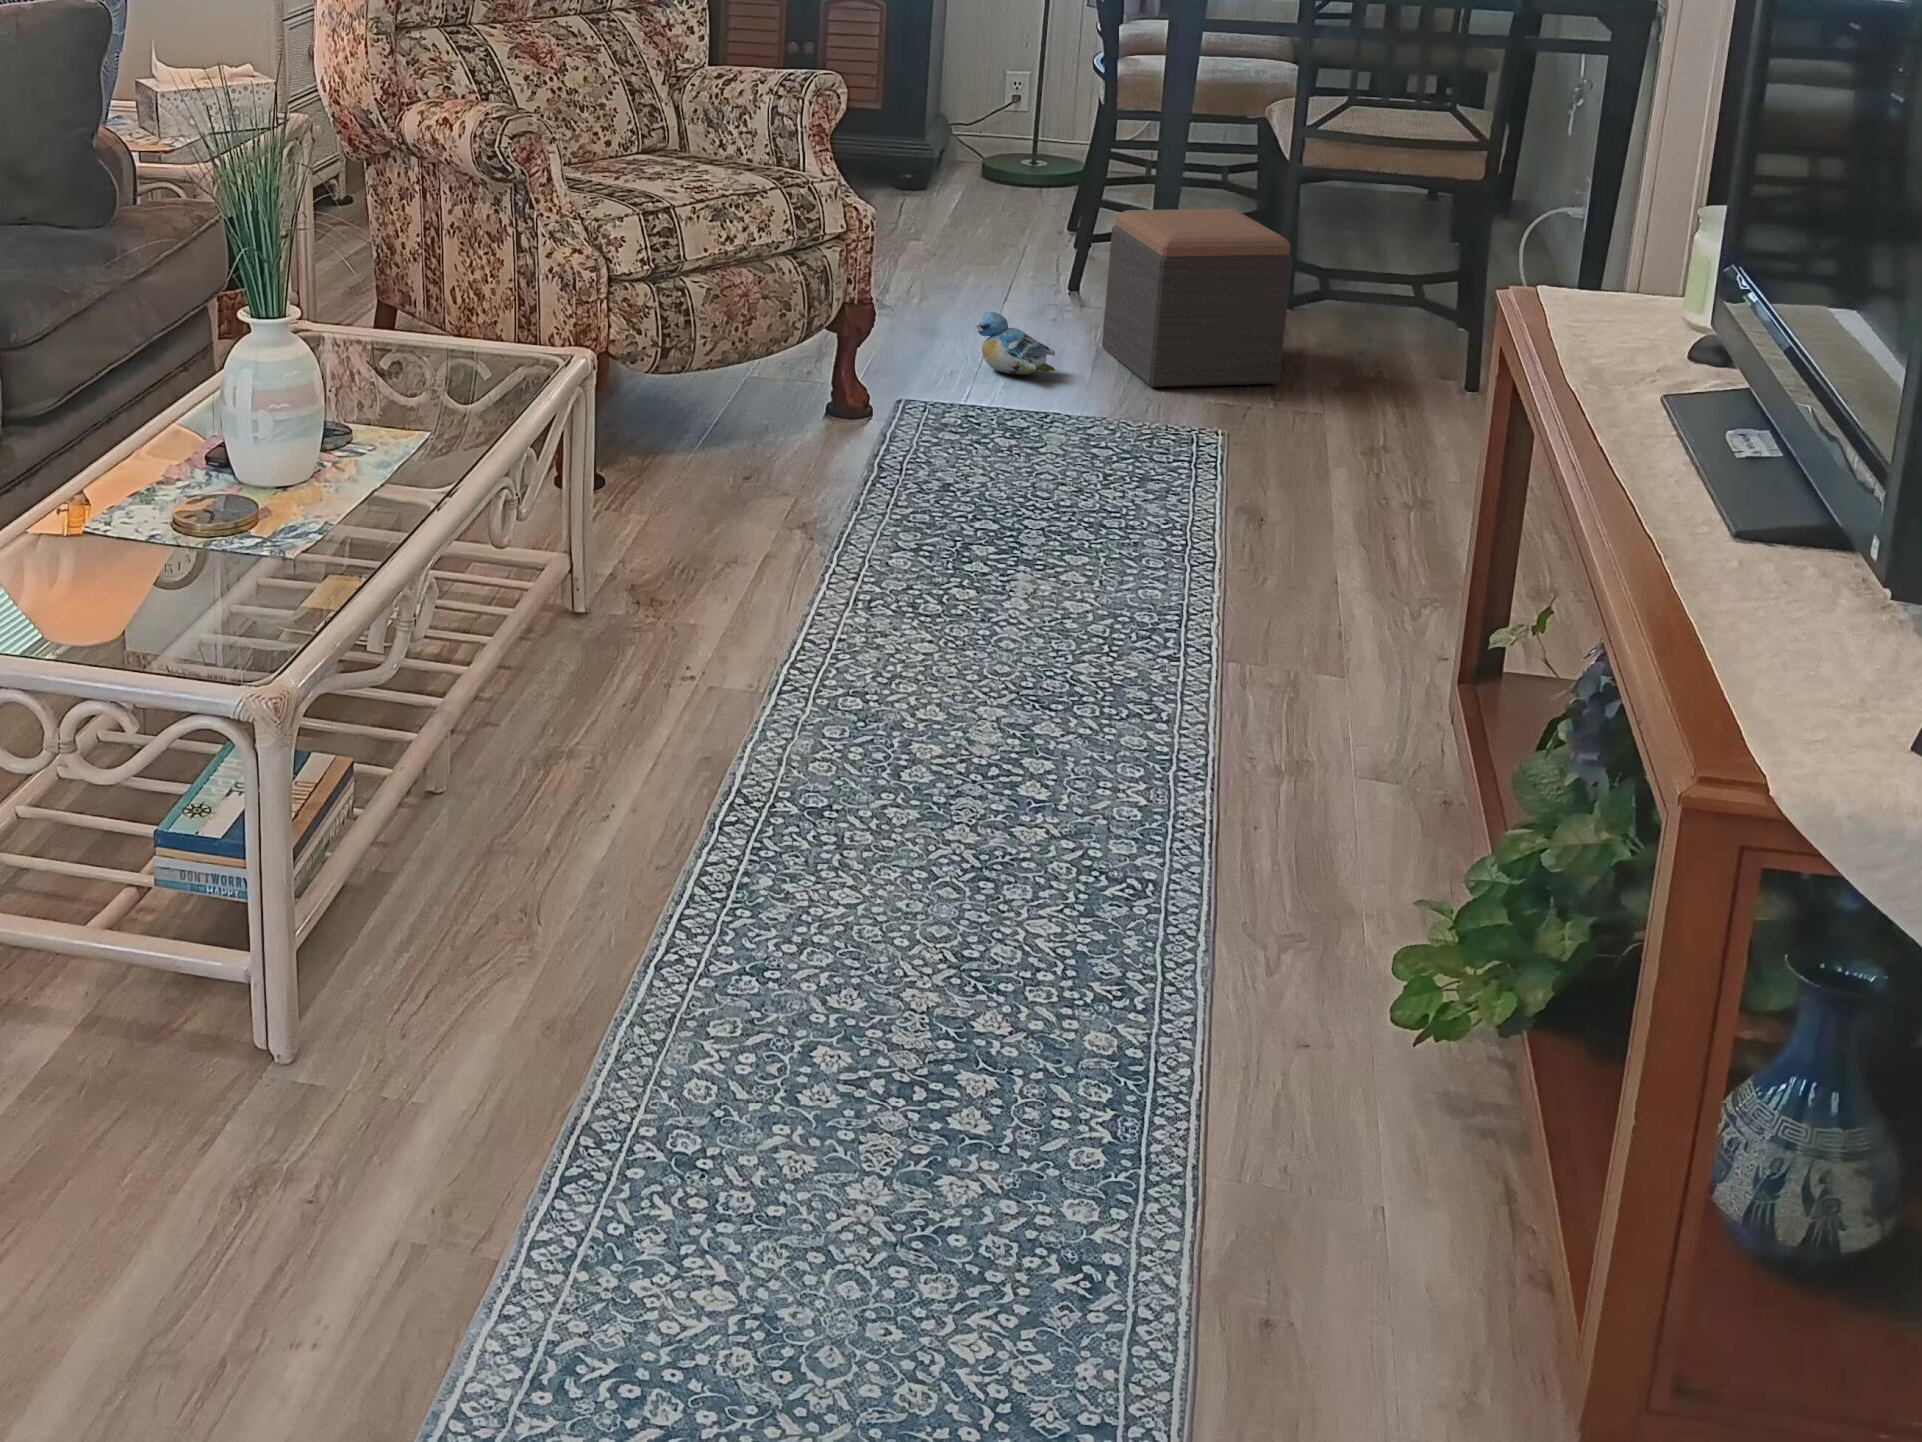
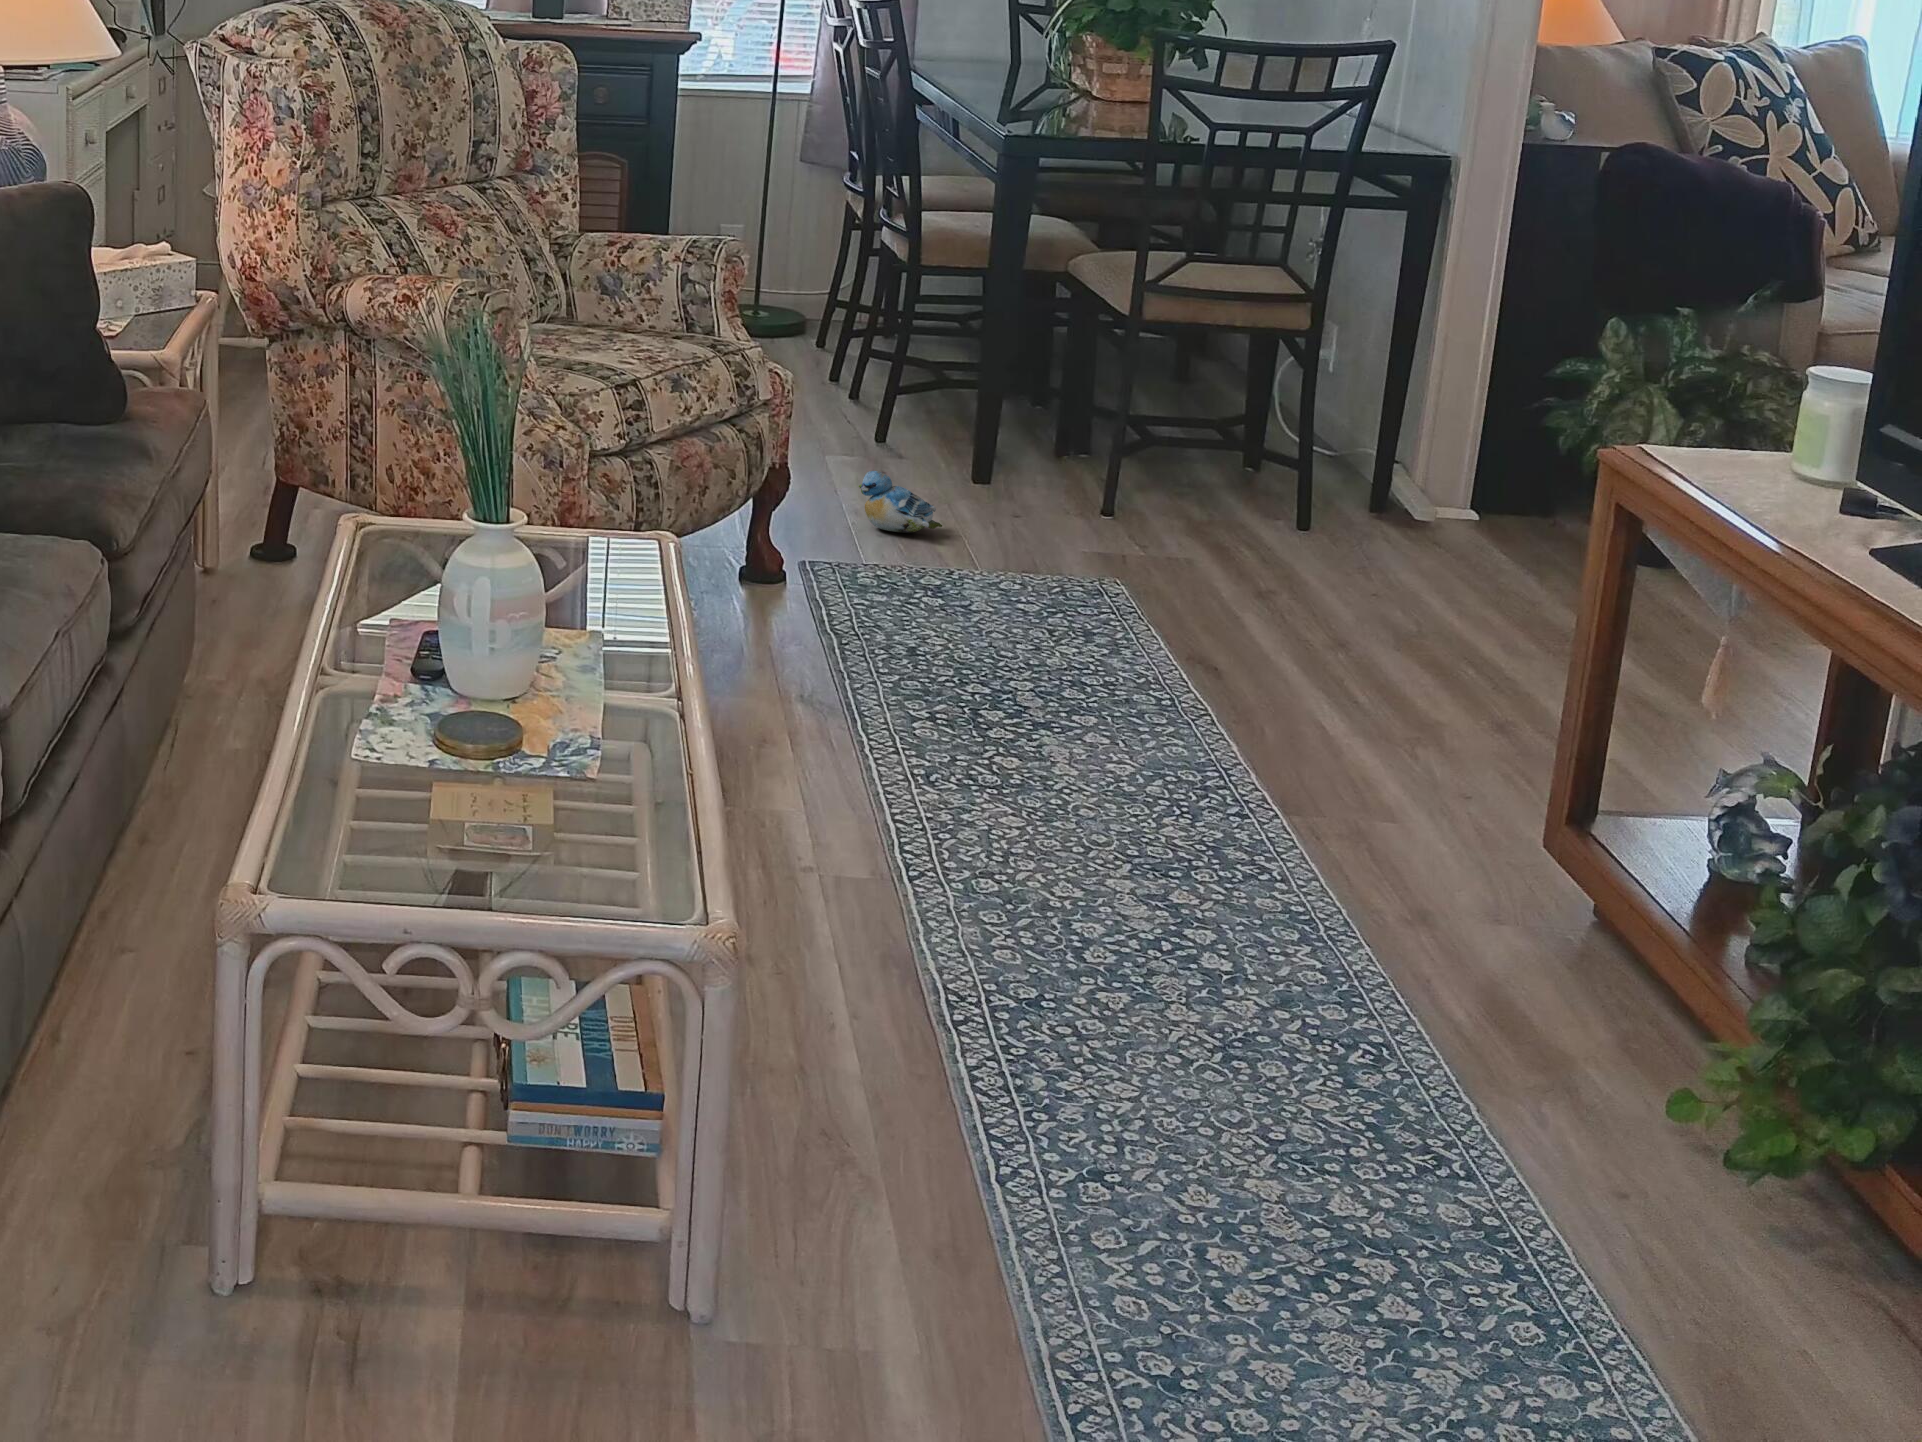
footstool: present [1102,209,1292,387] -> none [959,359,1158,538]

